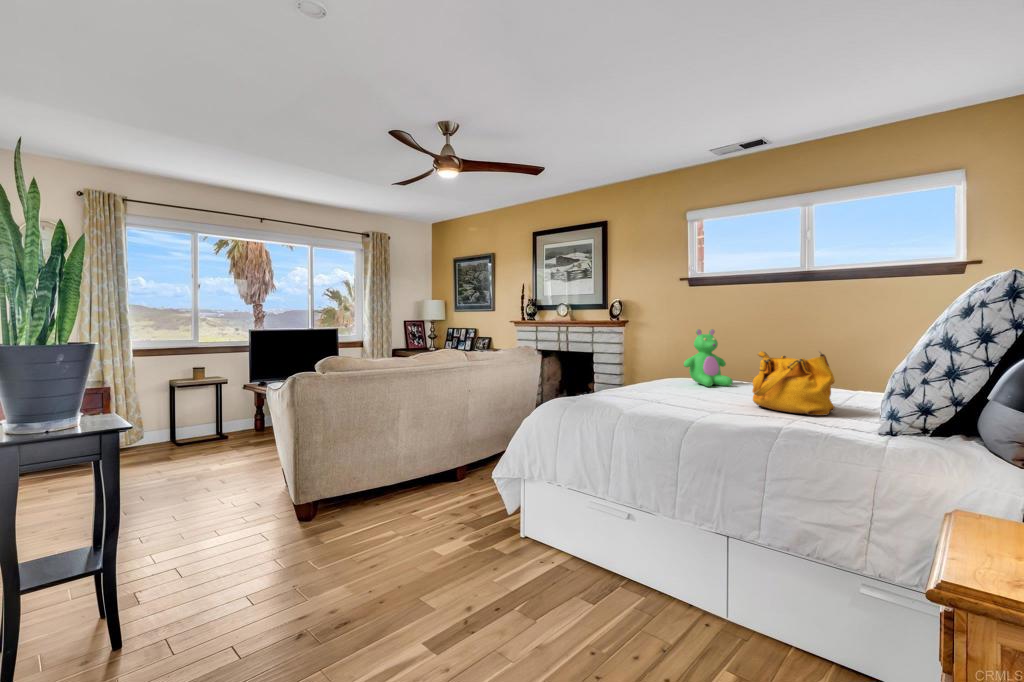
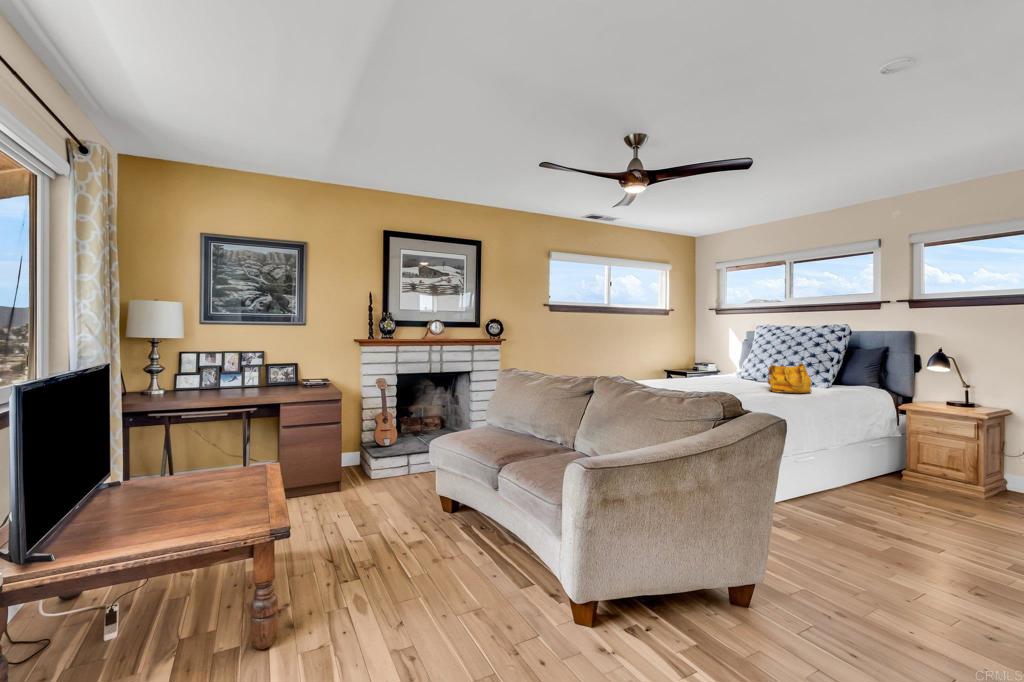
teddy bear: present [684,329,733,387] -> none [670,349,697,387]

